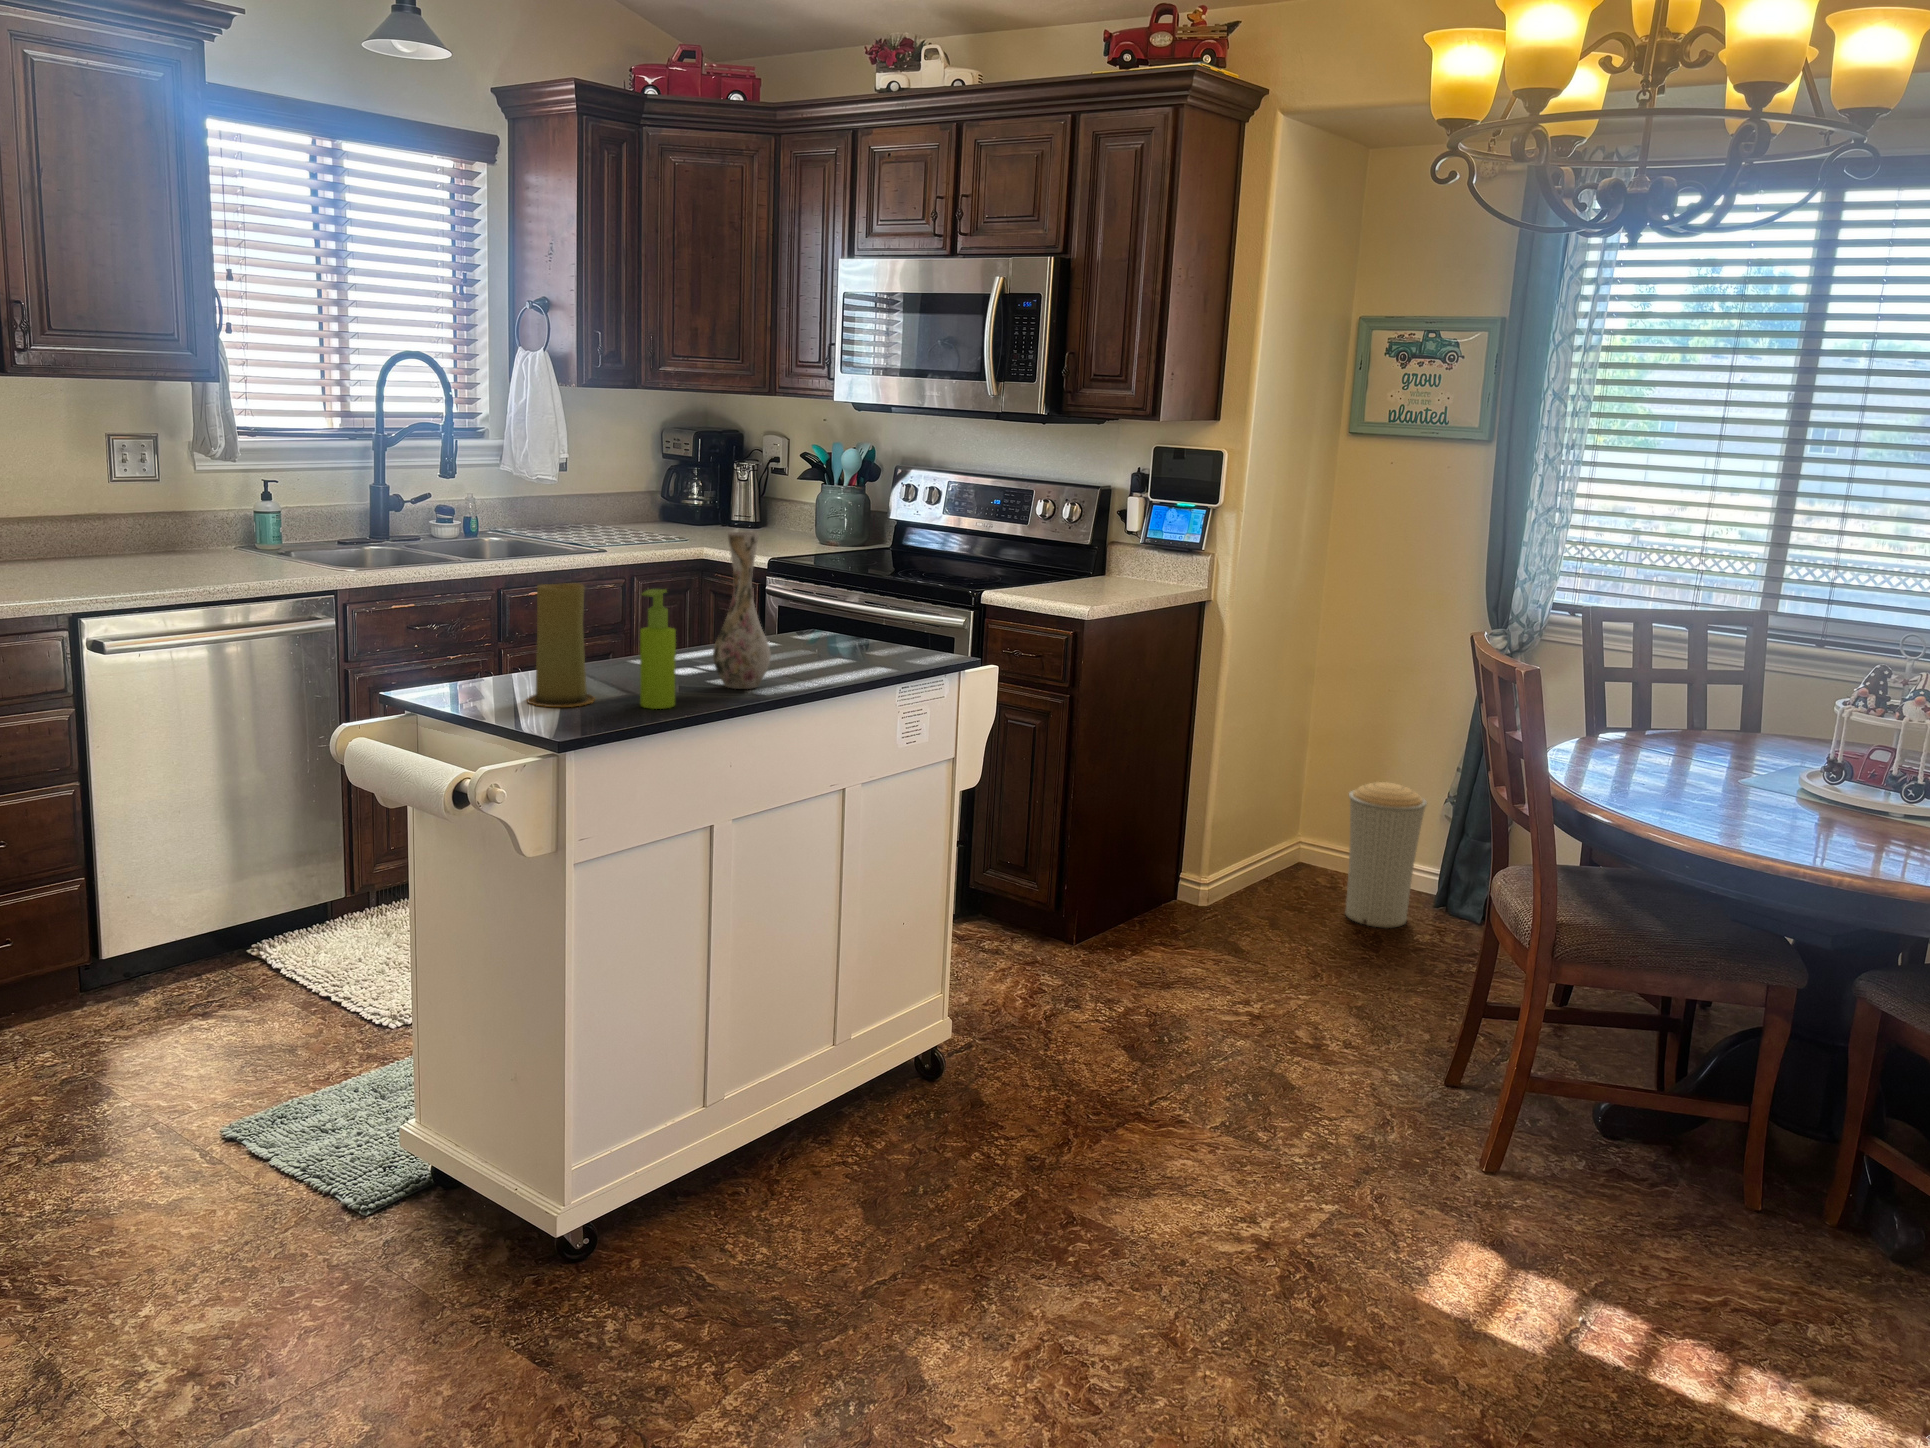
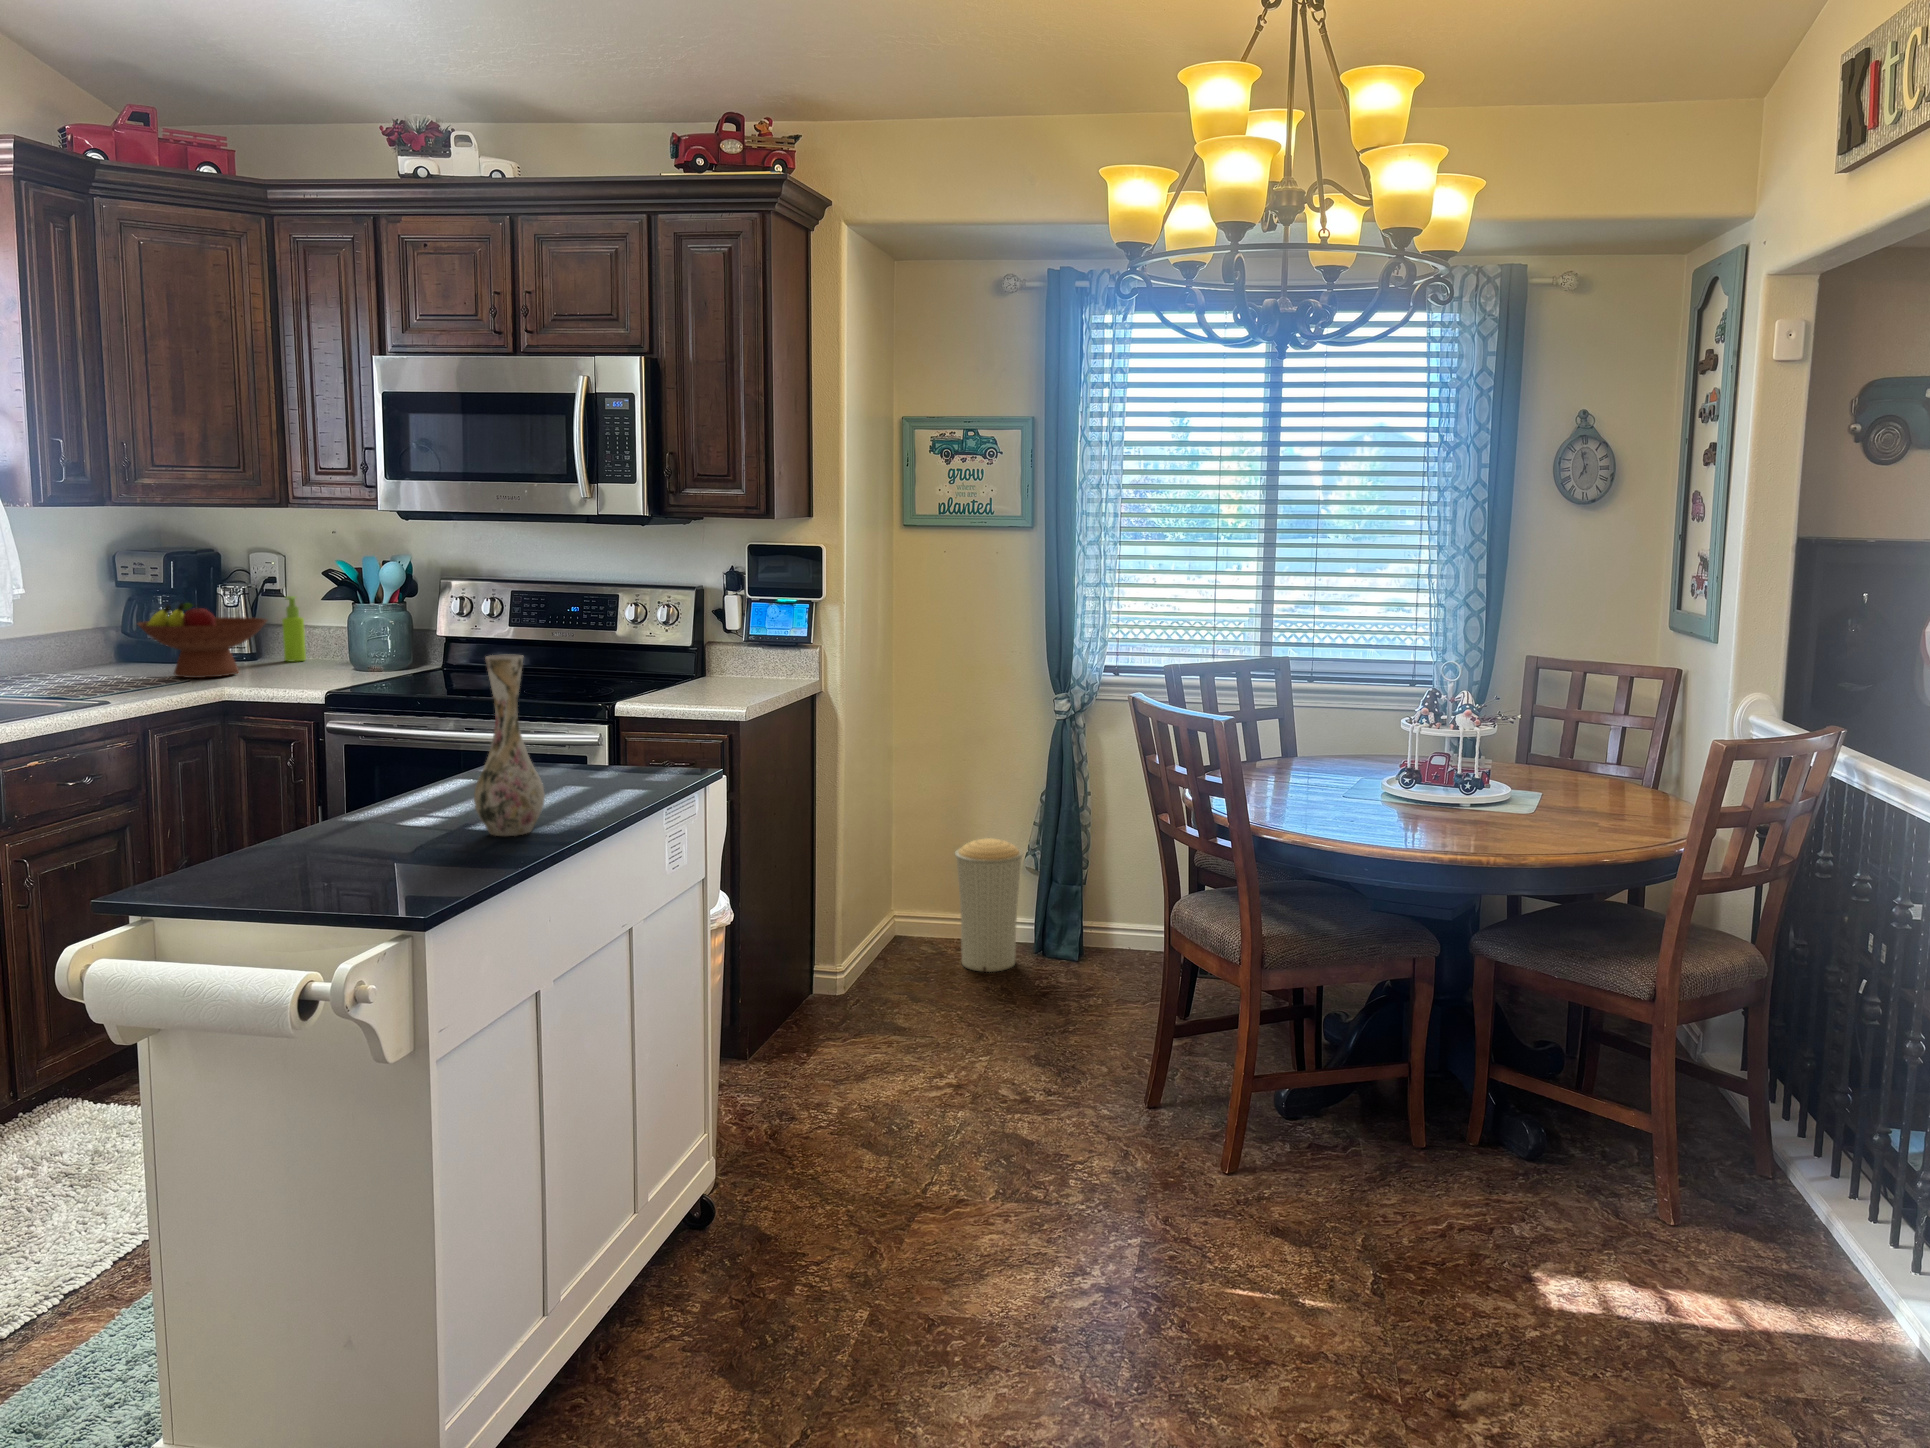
fruit bowl: none [658,475,755,540] -> present [138,603,267,678]
candle: present [527,583,595,707] -> none [268,734,363,893]
soap dispenser: present [640,589,676,709] -> present [282,596,306,661]

